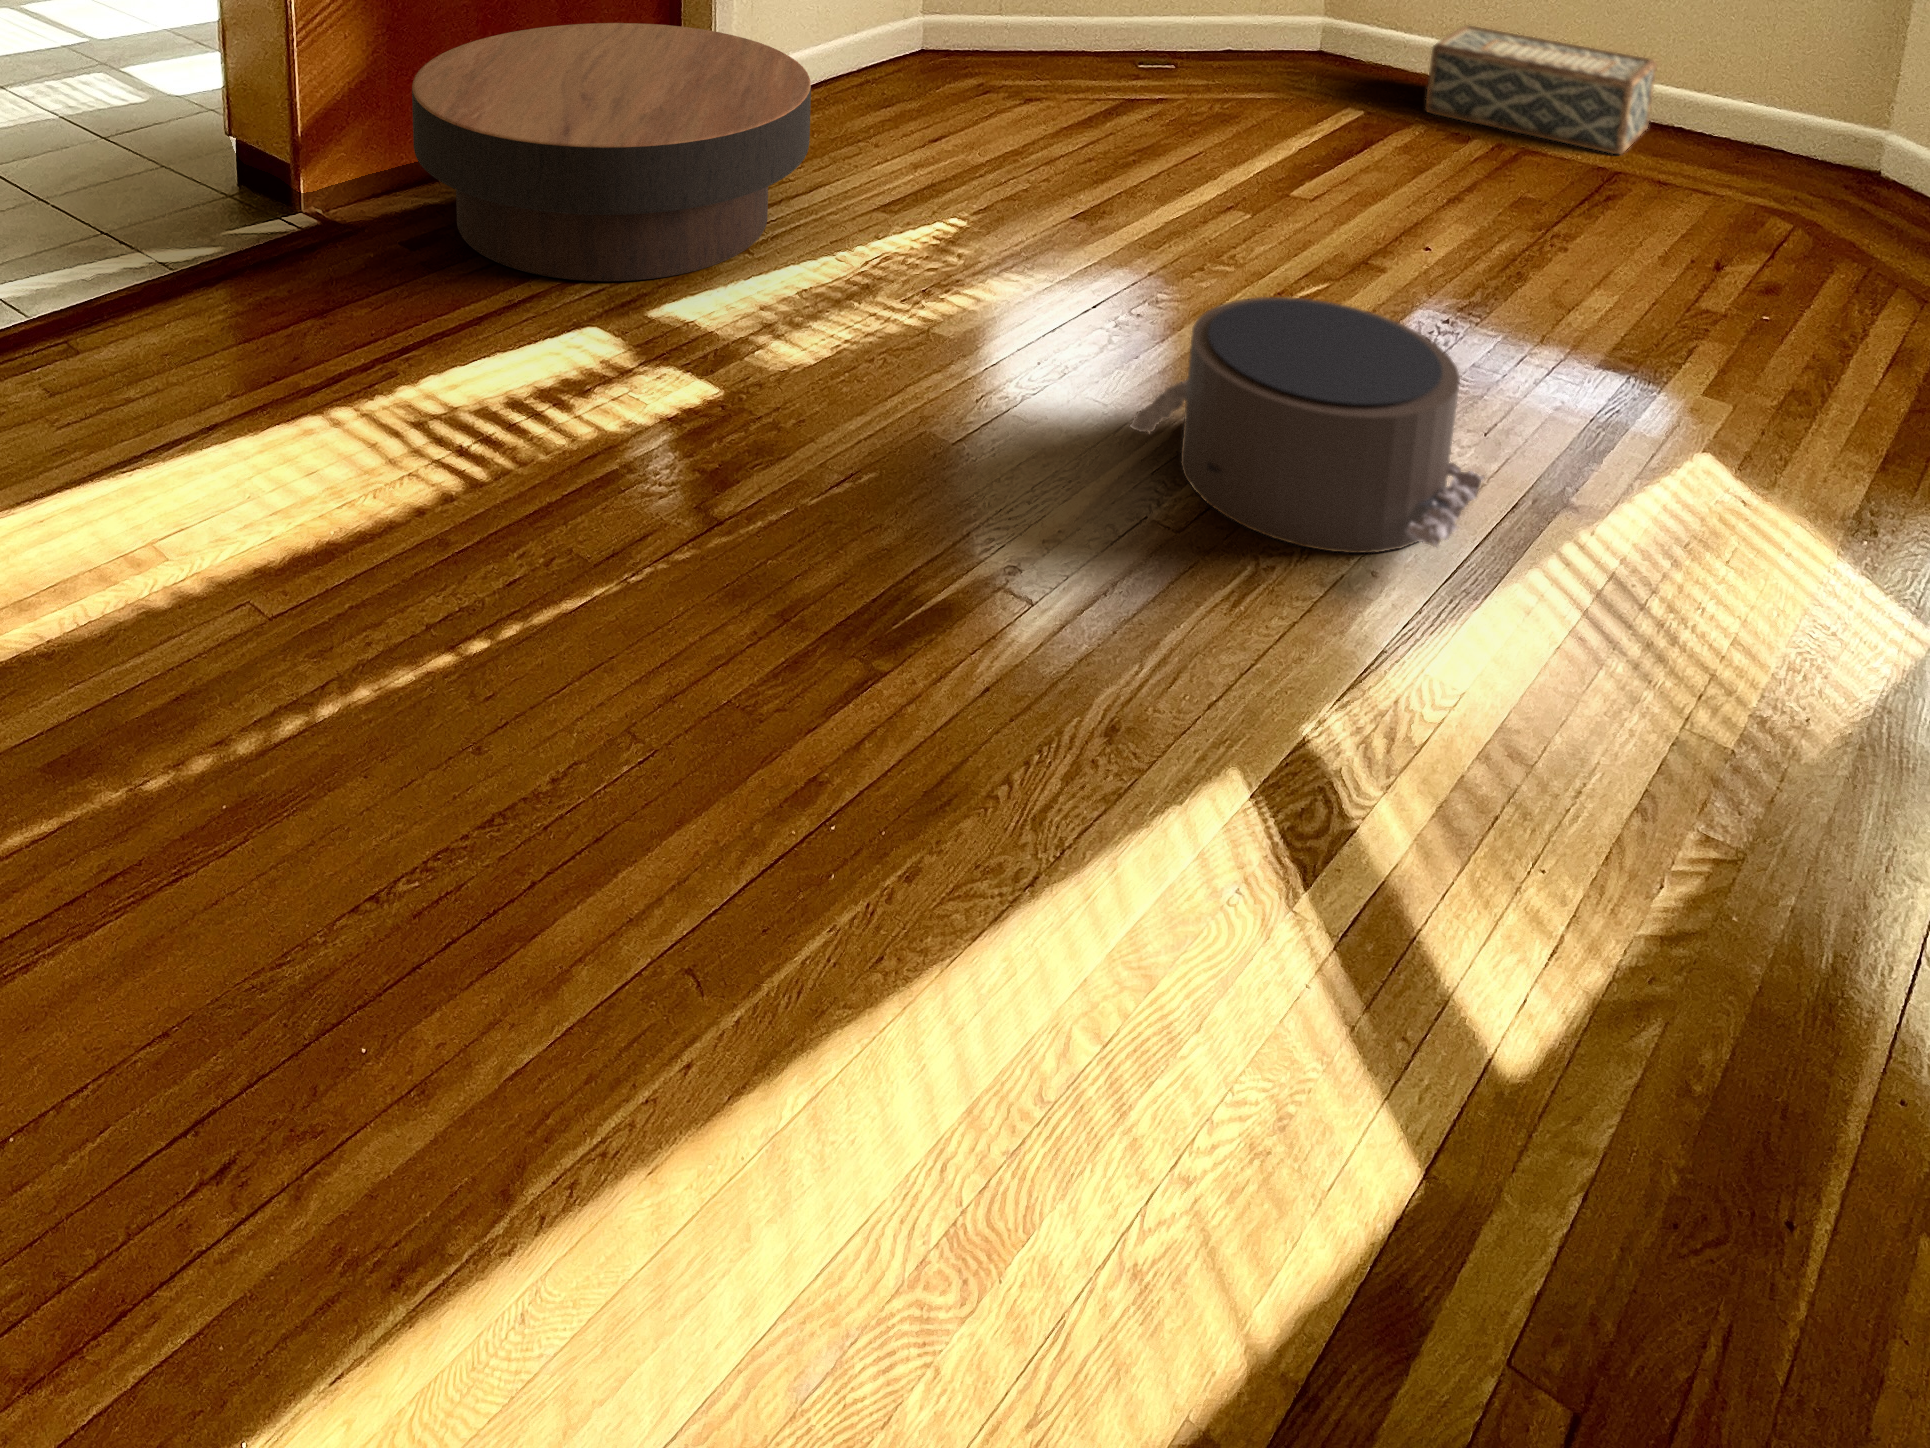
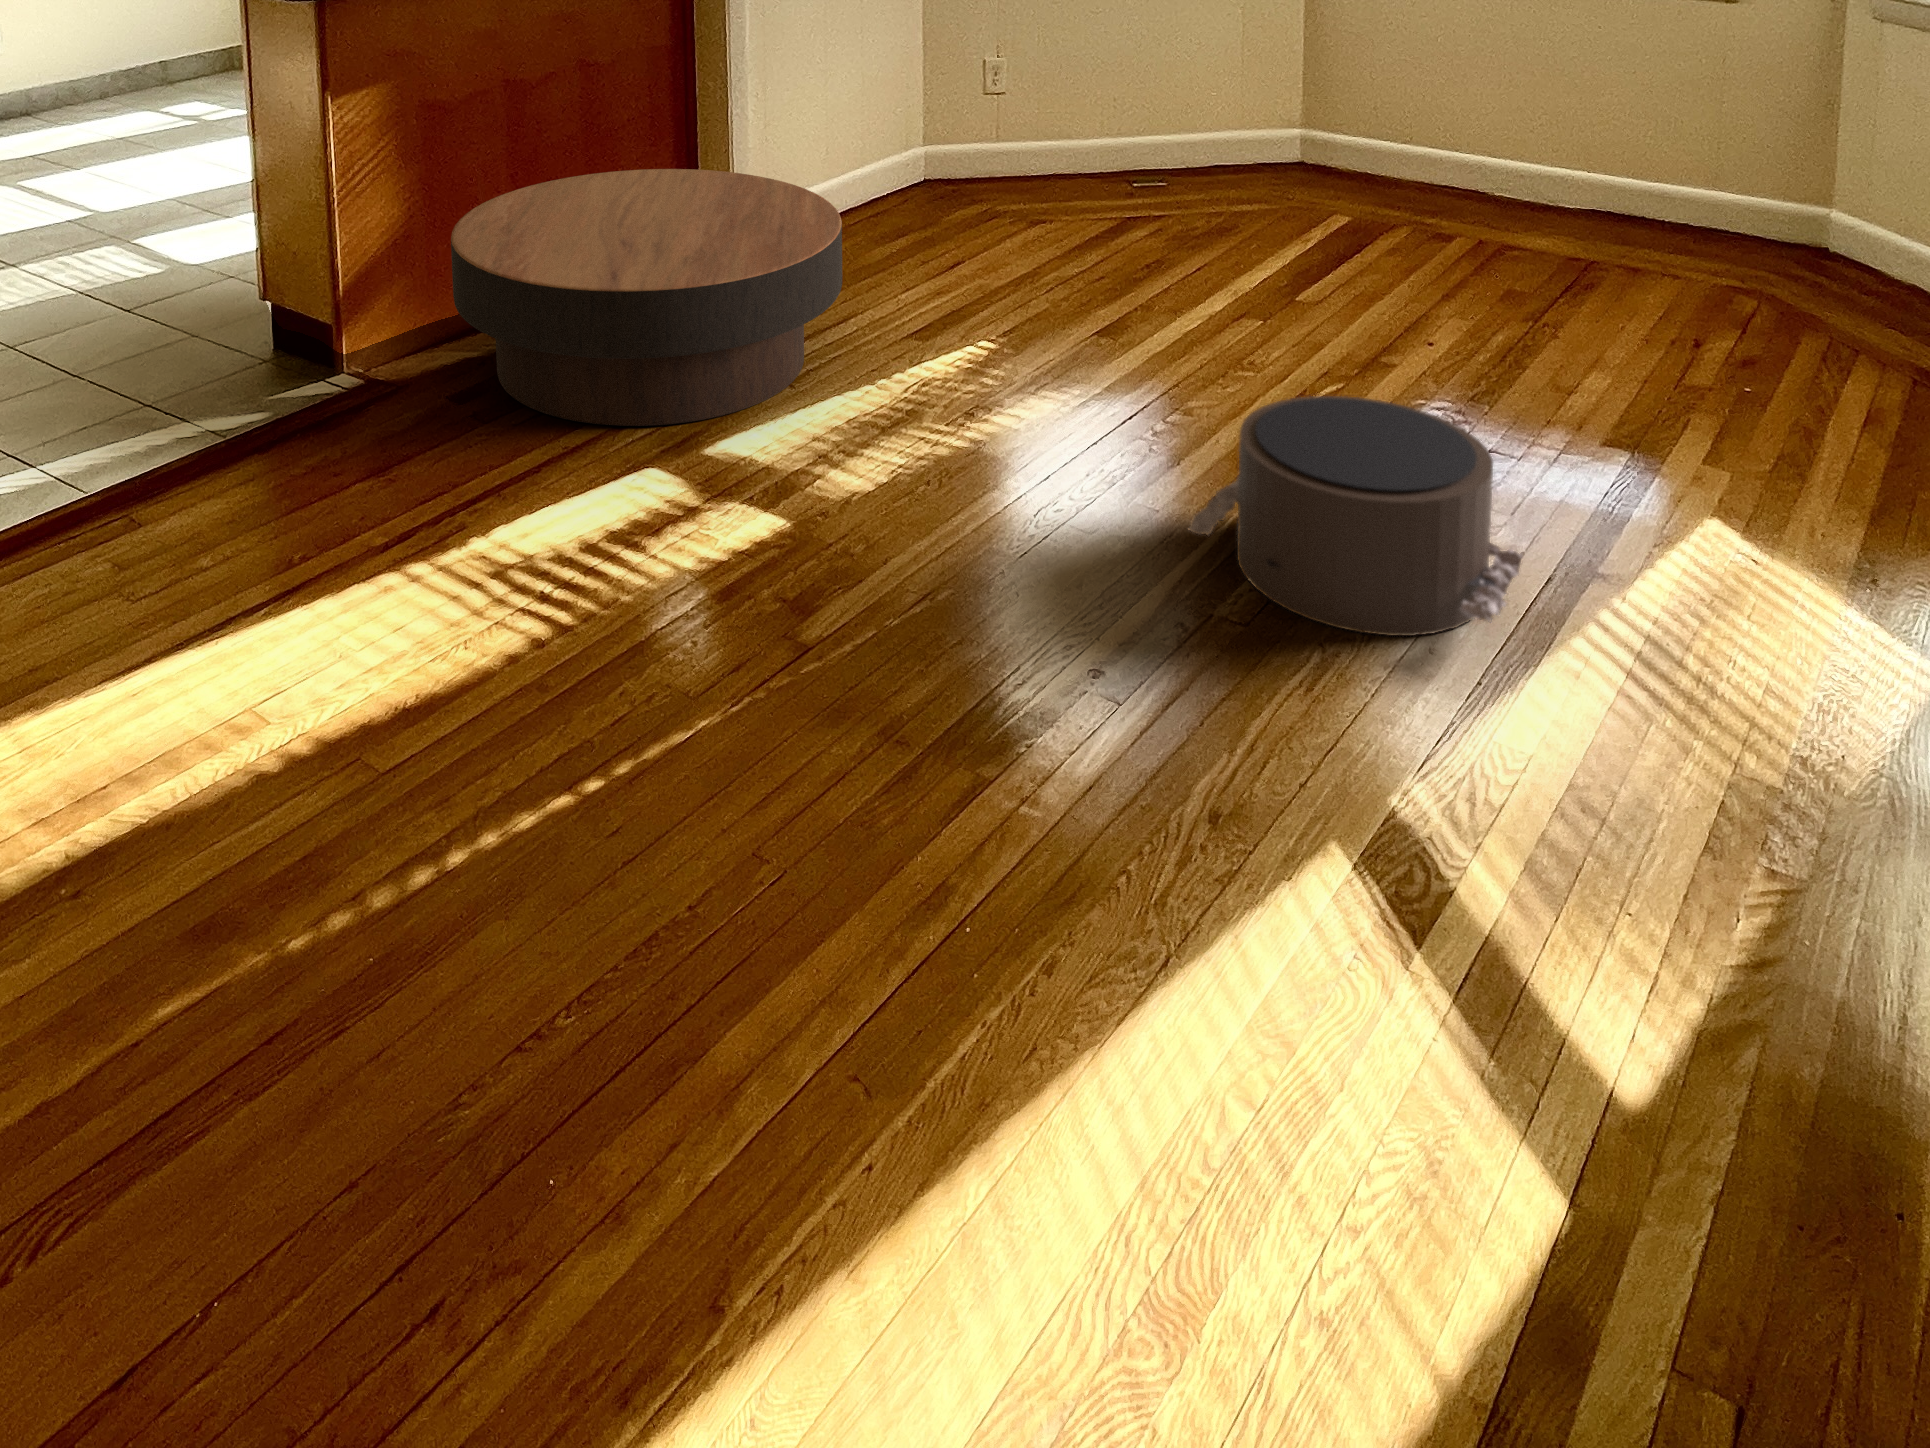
woven basket: present [1425,25,1657,154] -> none [1411,131,1621,247]

